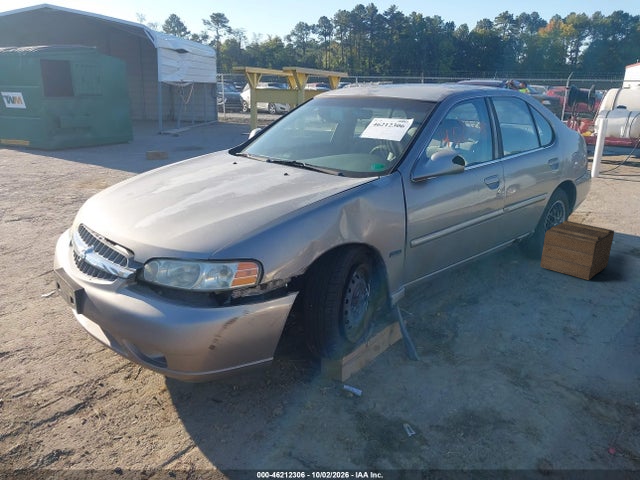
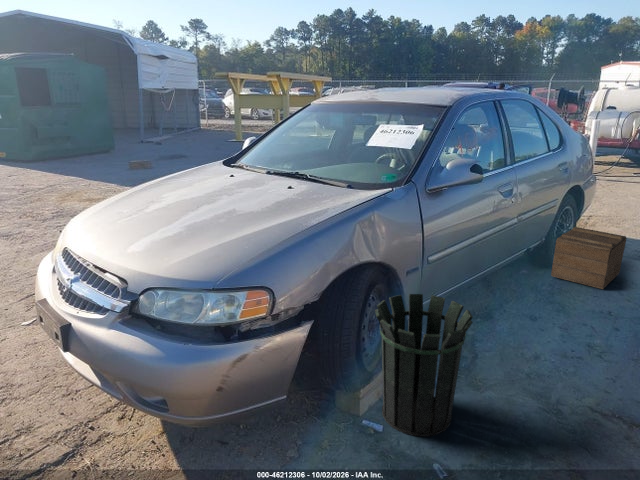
waste bin: none [358,274,446,402] -> present [375,294,473,437]

